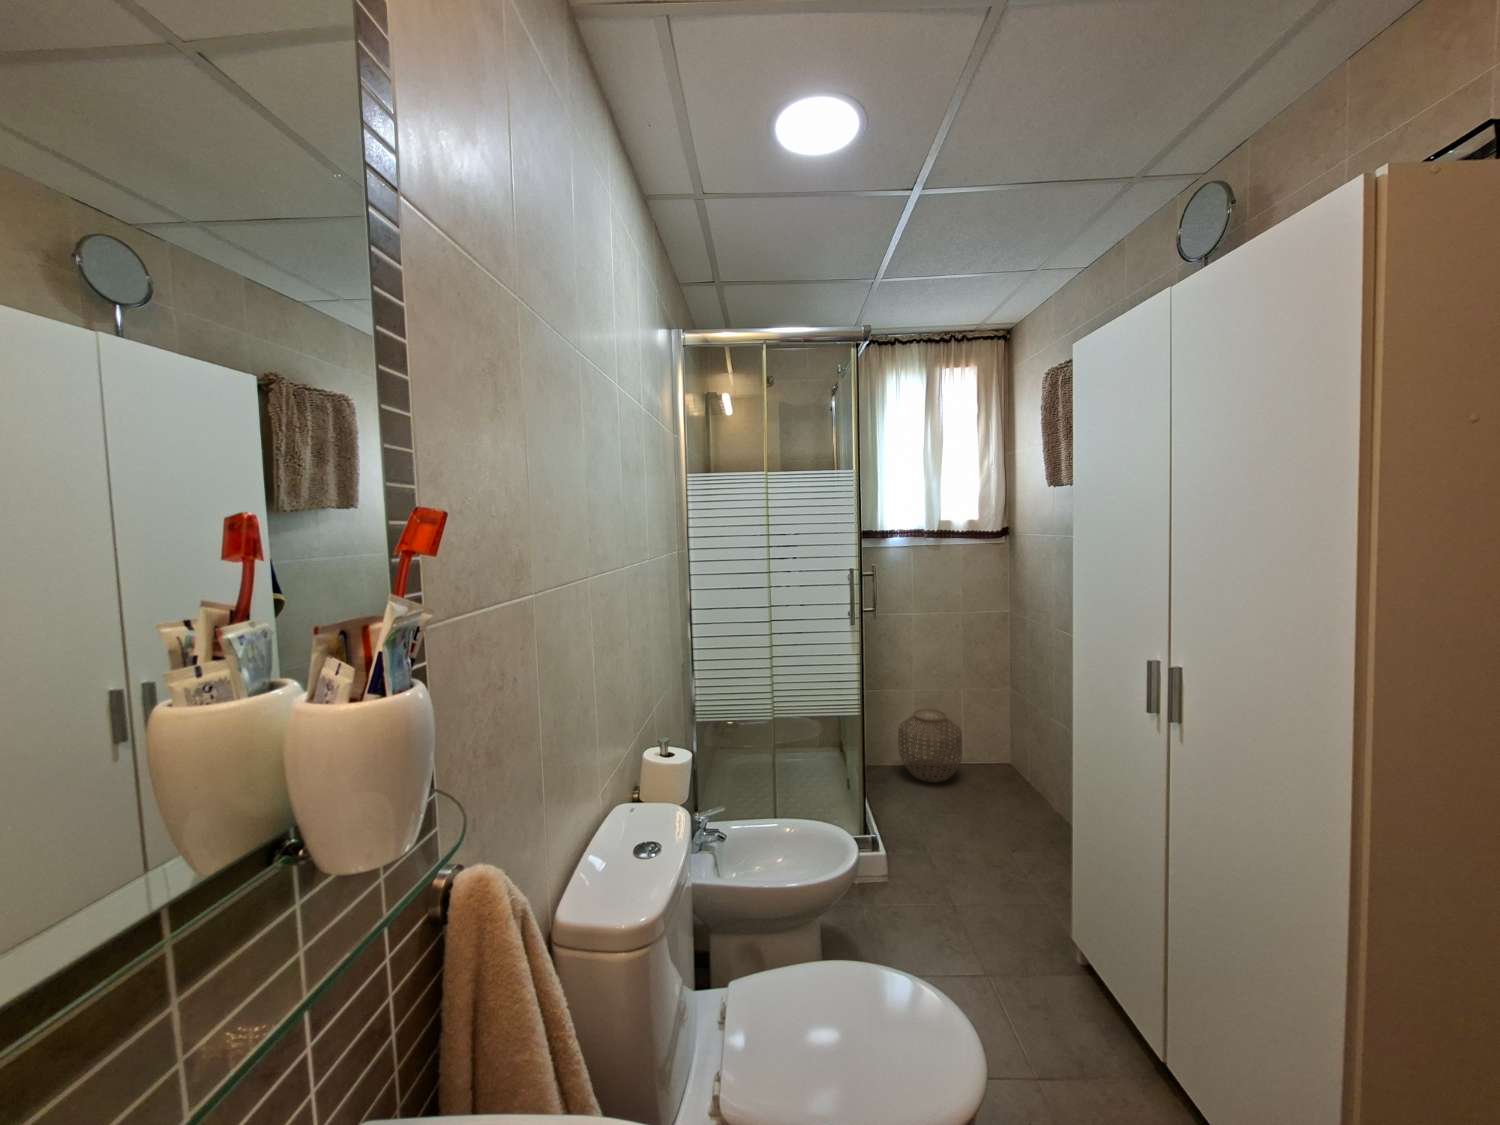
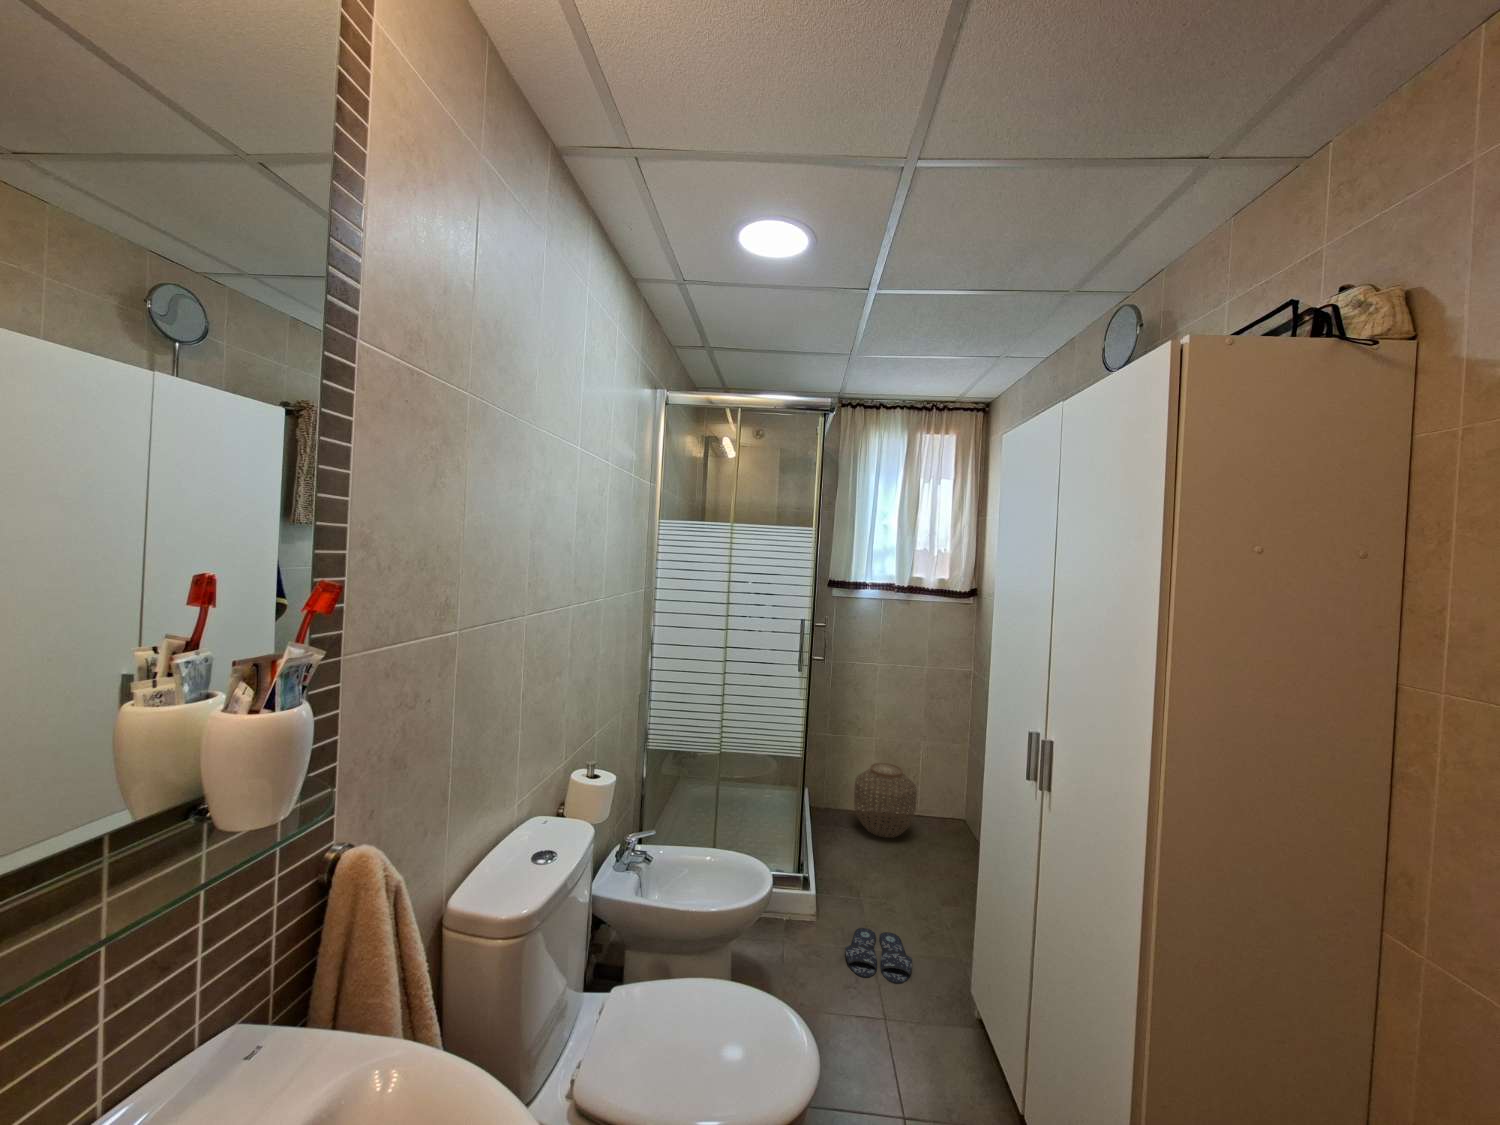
slippers: none [926,875,999,929] -> present [845,928,912,984]

